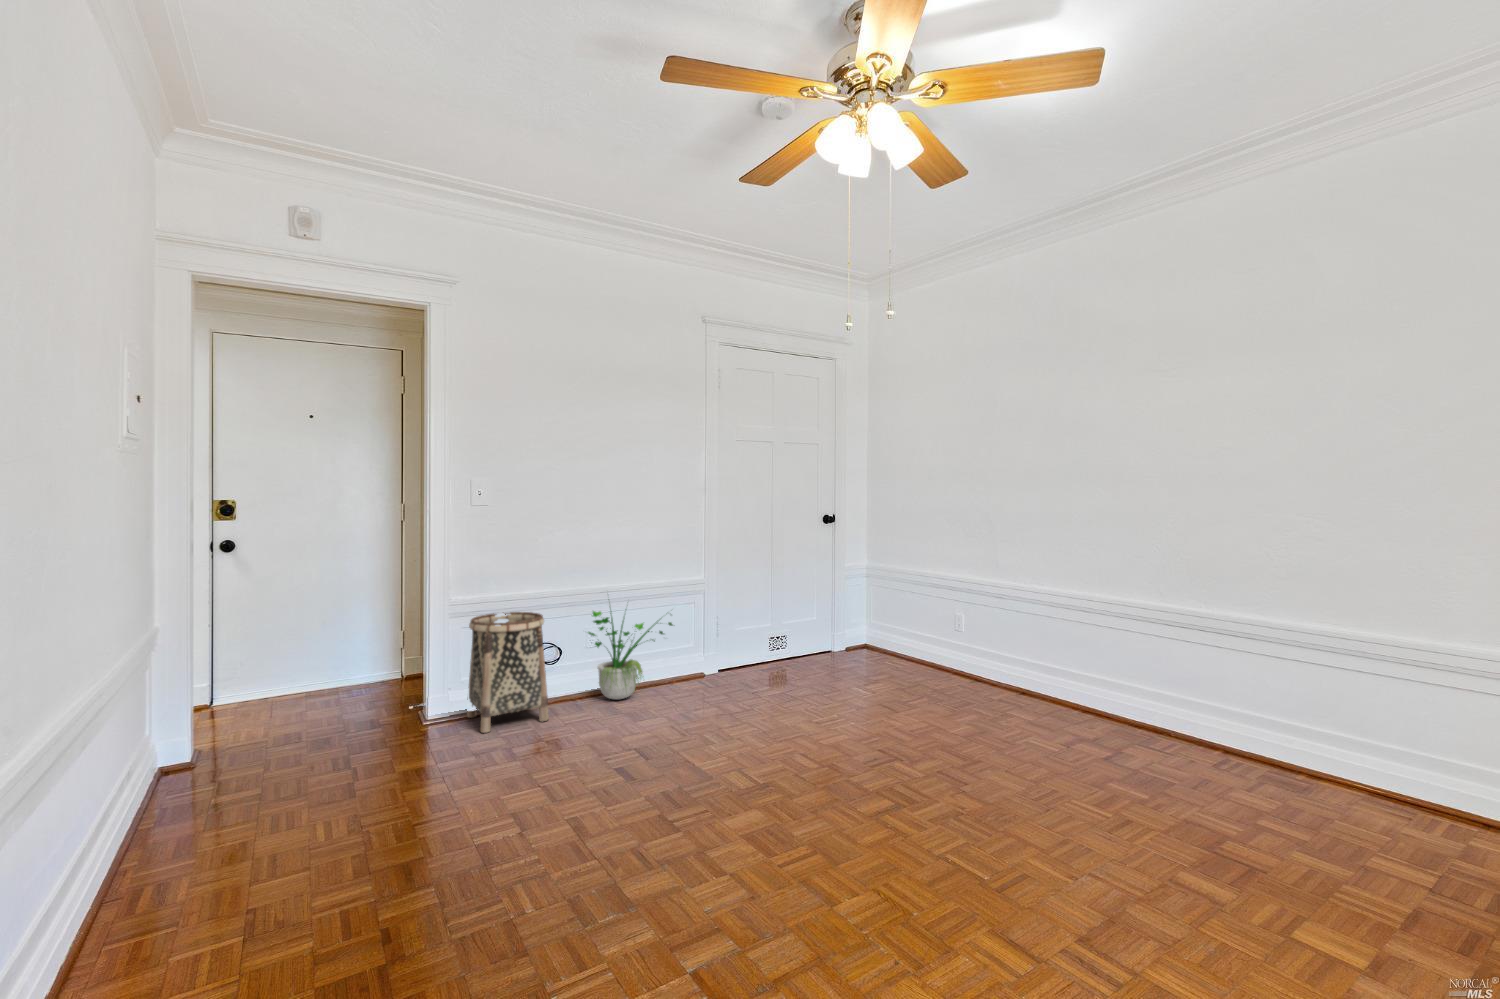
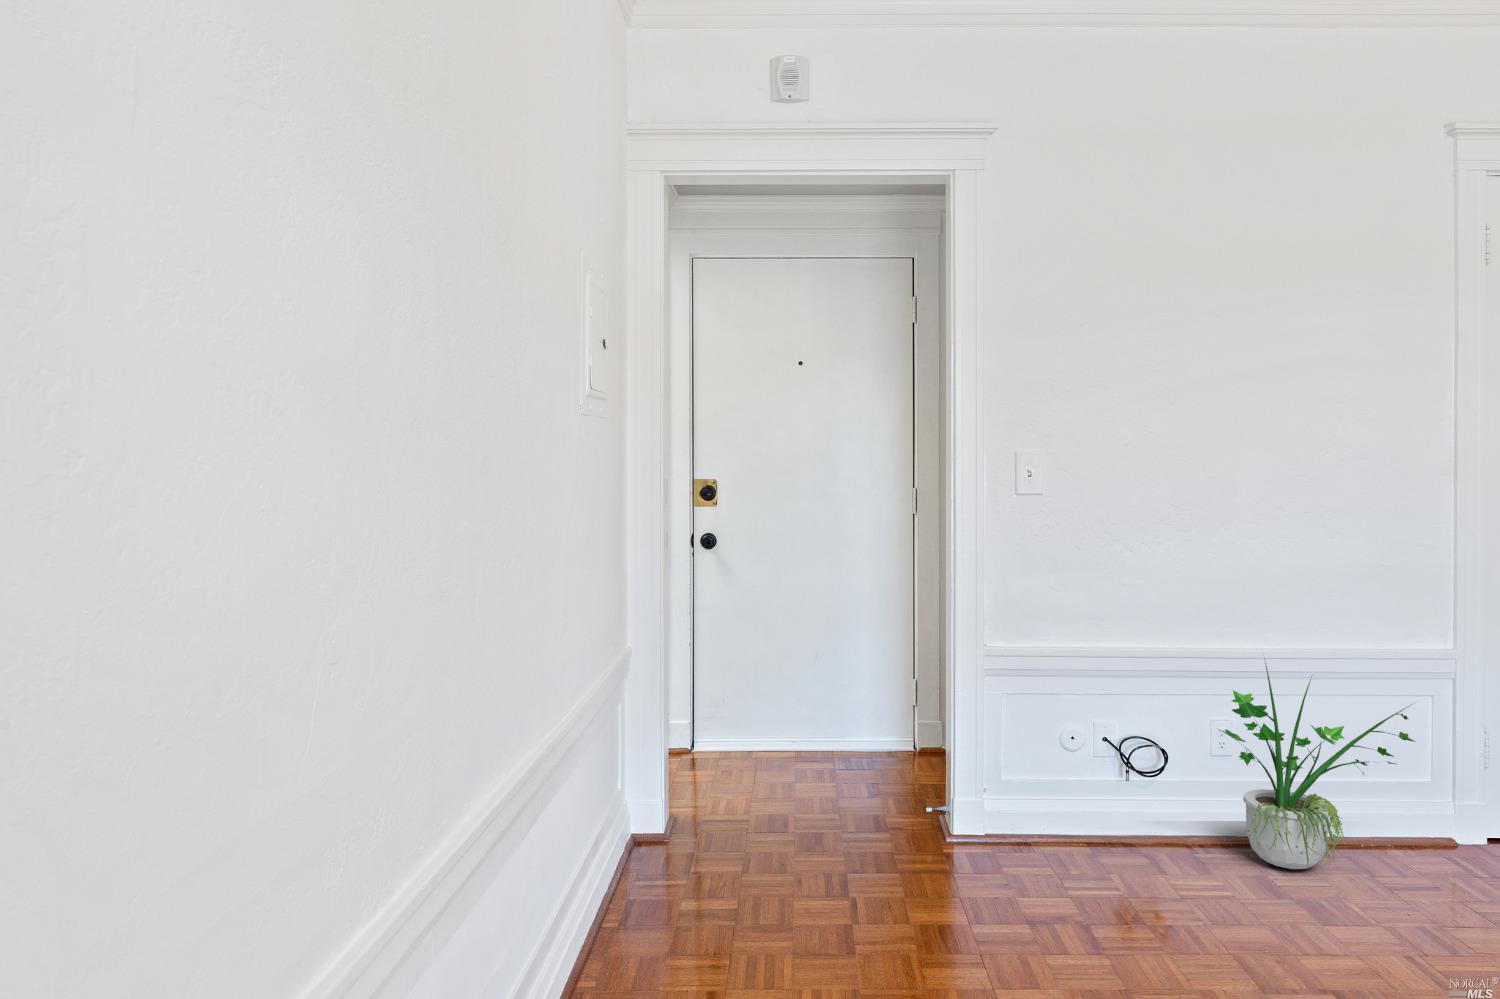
basket: present [467,612,549,733] -> none [1010,677,1152,885]

